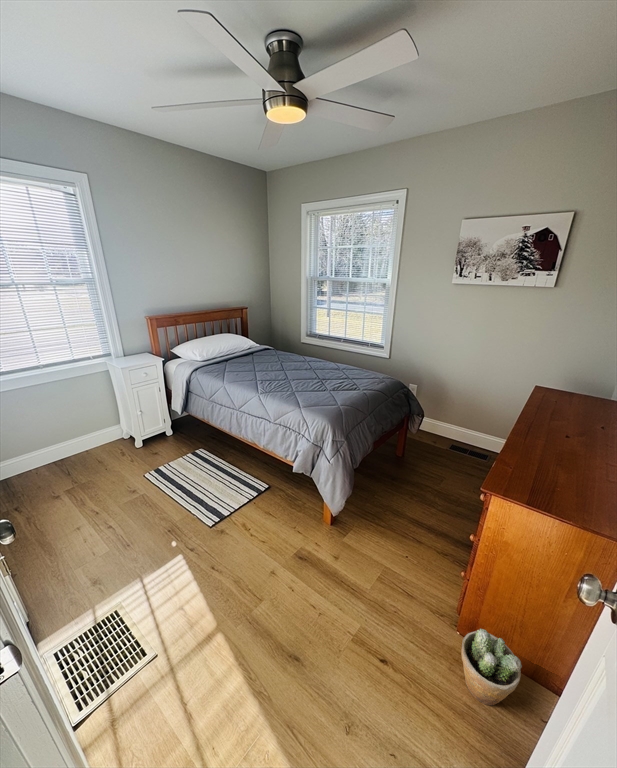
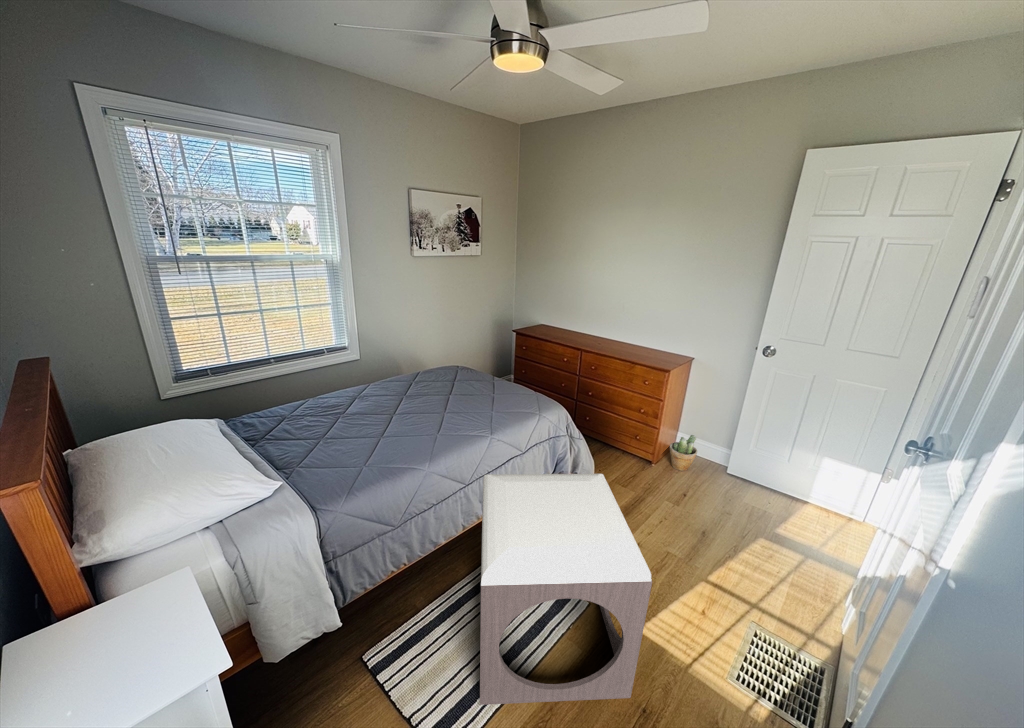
footstool: none [125,404,243,539] -> present [480,474,652,705]

